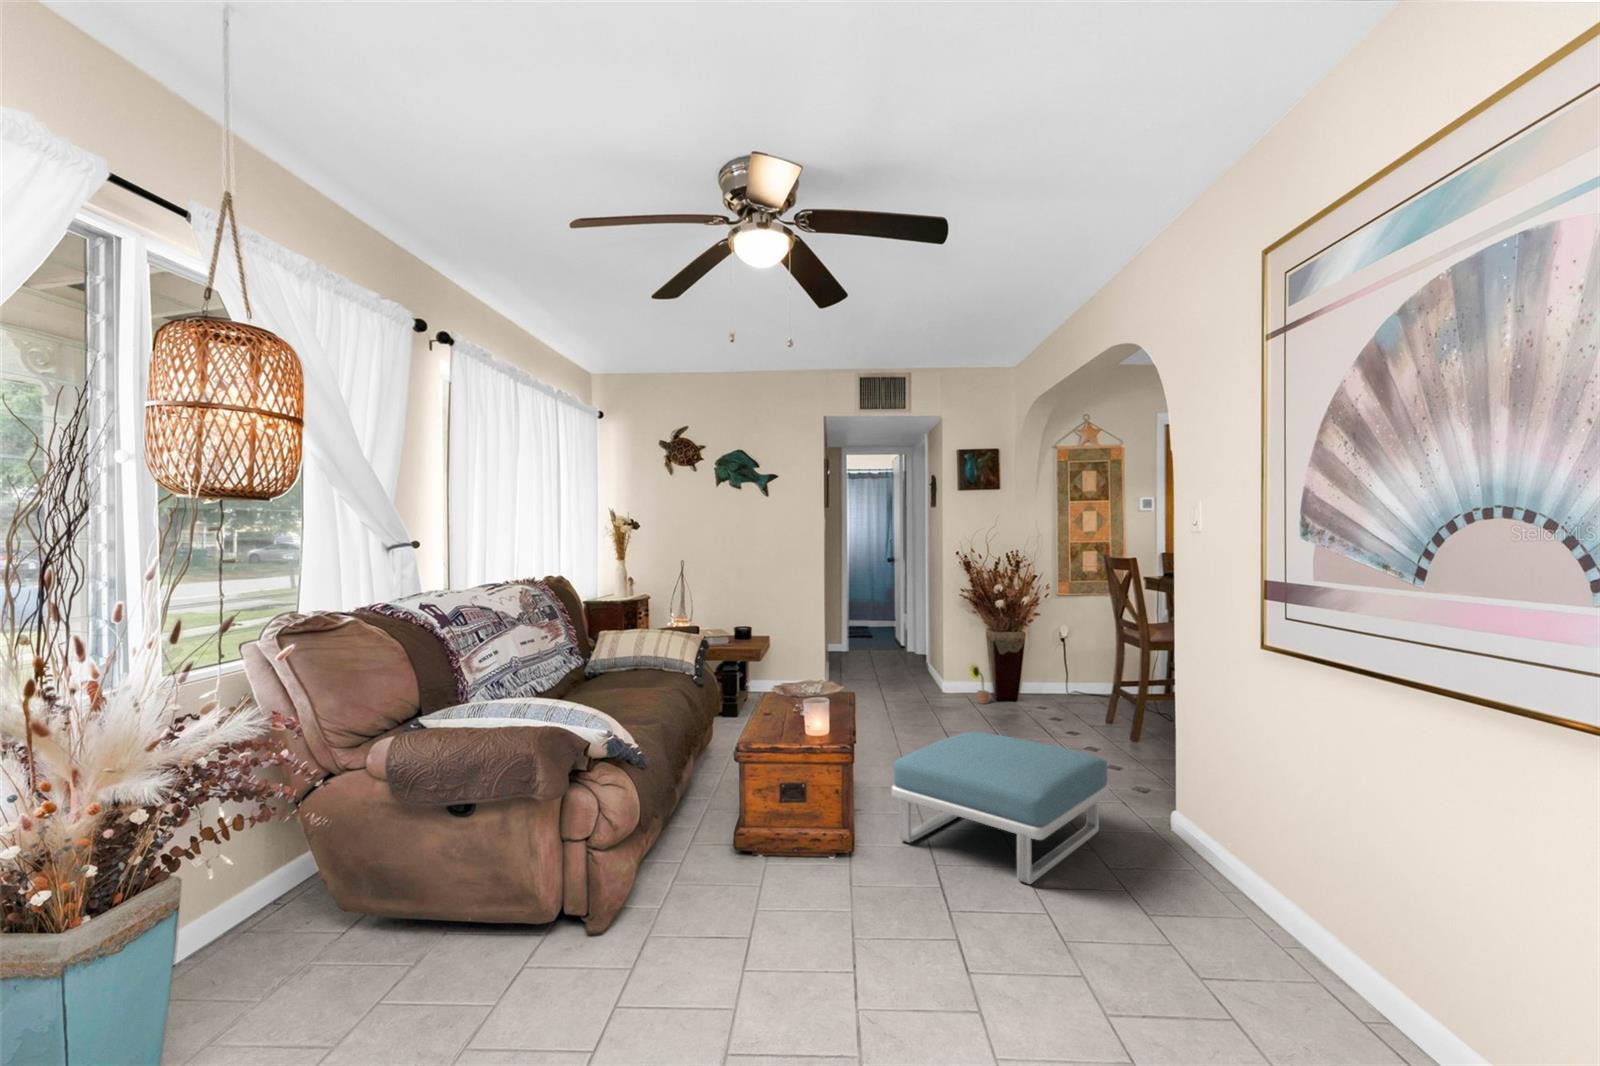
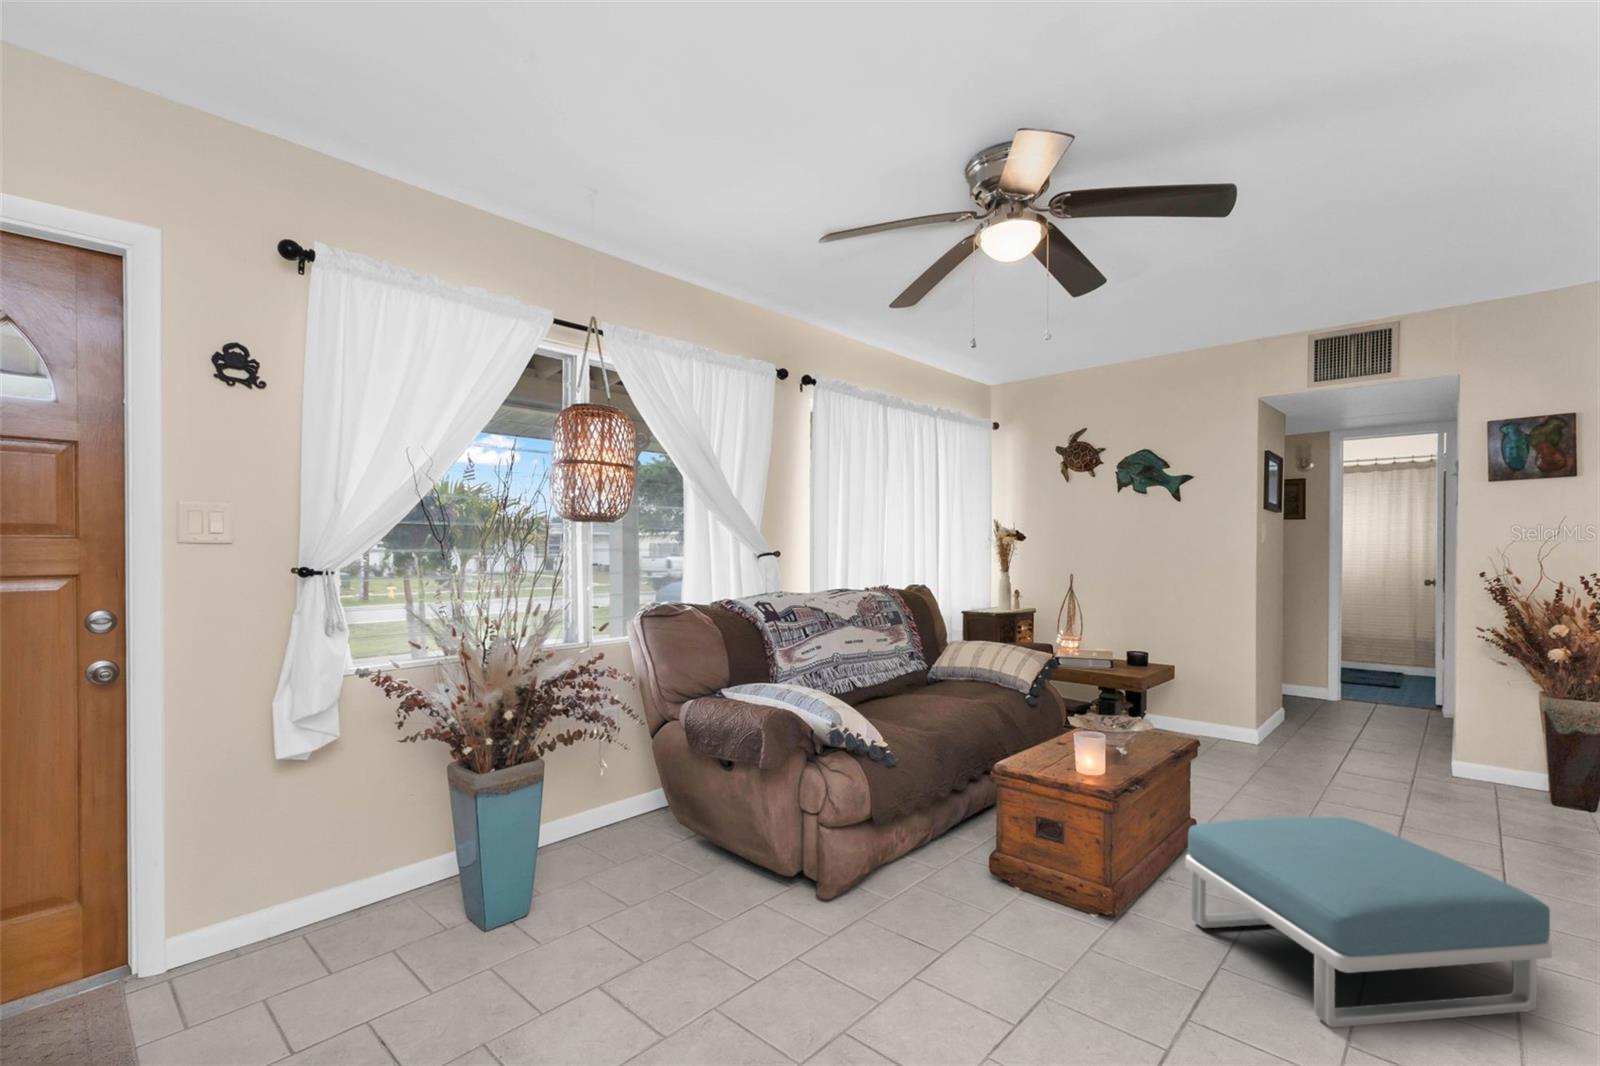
decorative plant: present [970,665,989,704] -> none [1481,737,1521,801]

